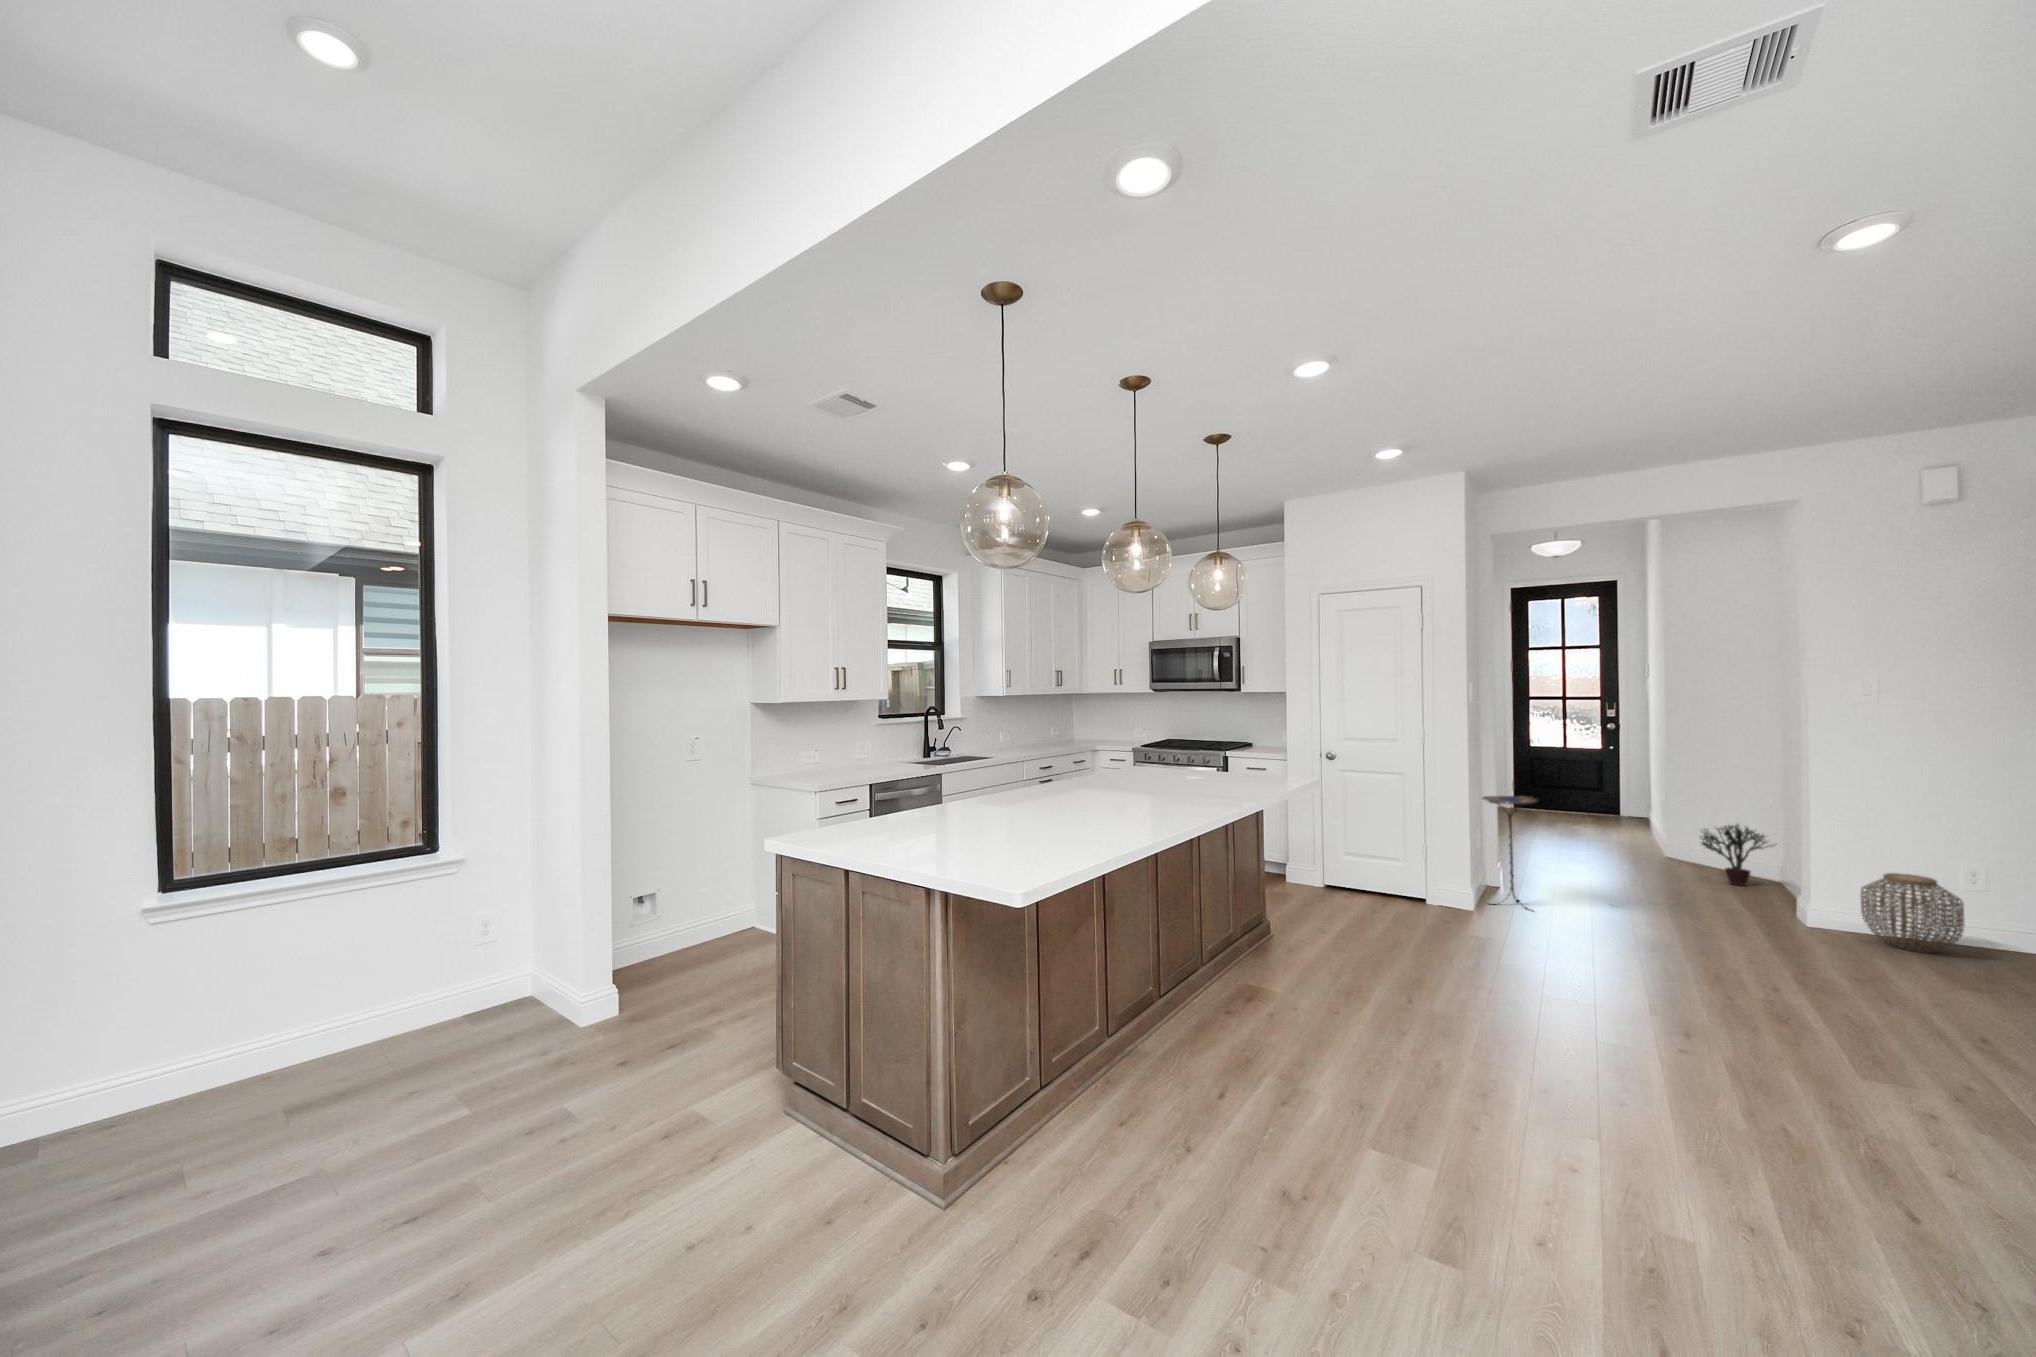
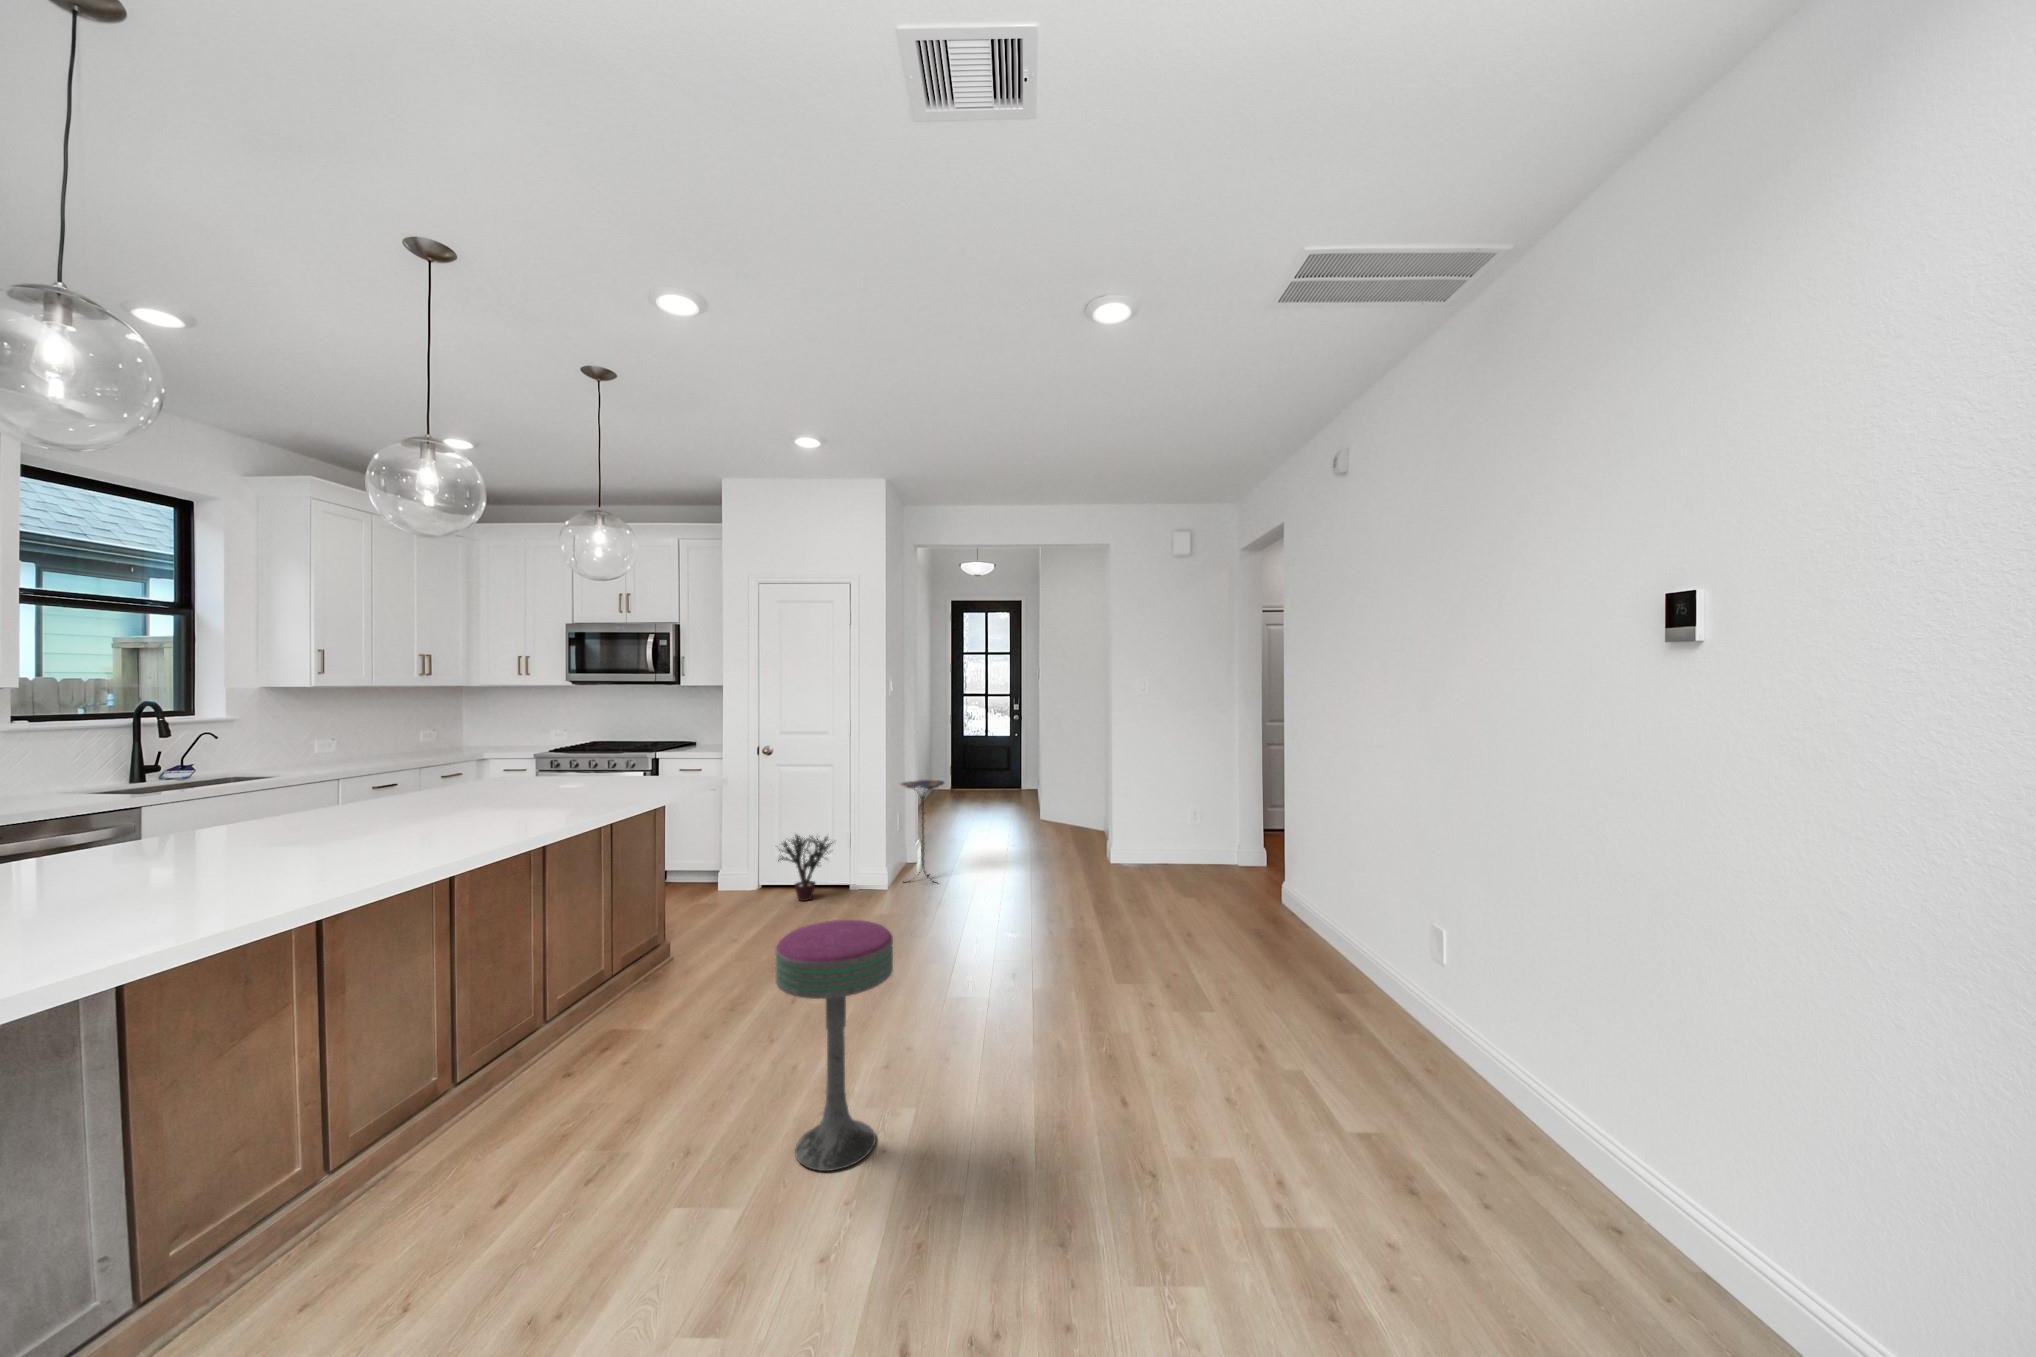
potted plant: present [1701,825,1771,886] -> present [778,835,832,901]
woven basket: present [1861,873,1964,953] -> none [1142,818,1191,873]
bar stool: none [1435,920,1557,1144] -> present [776,920,893,1171]

